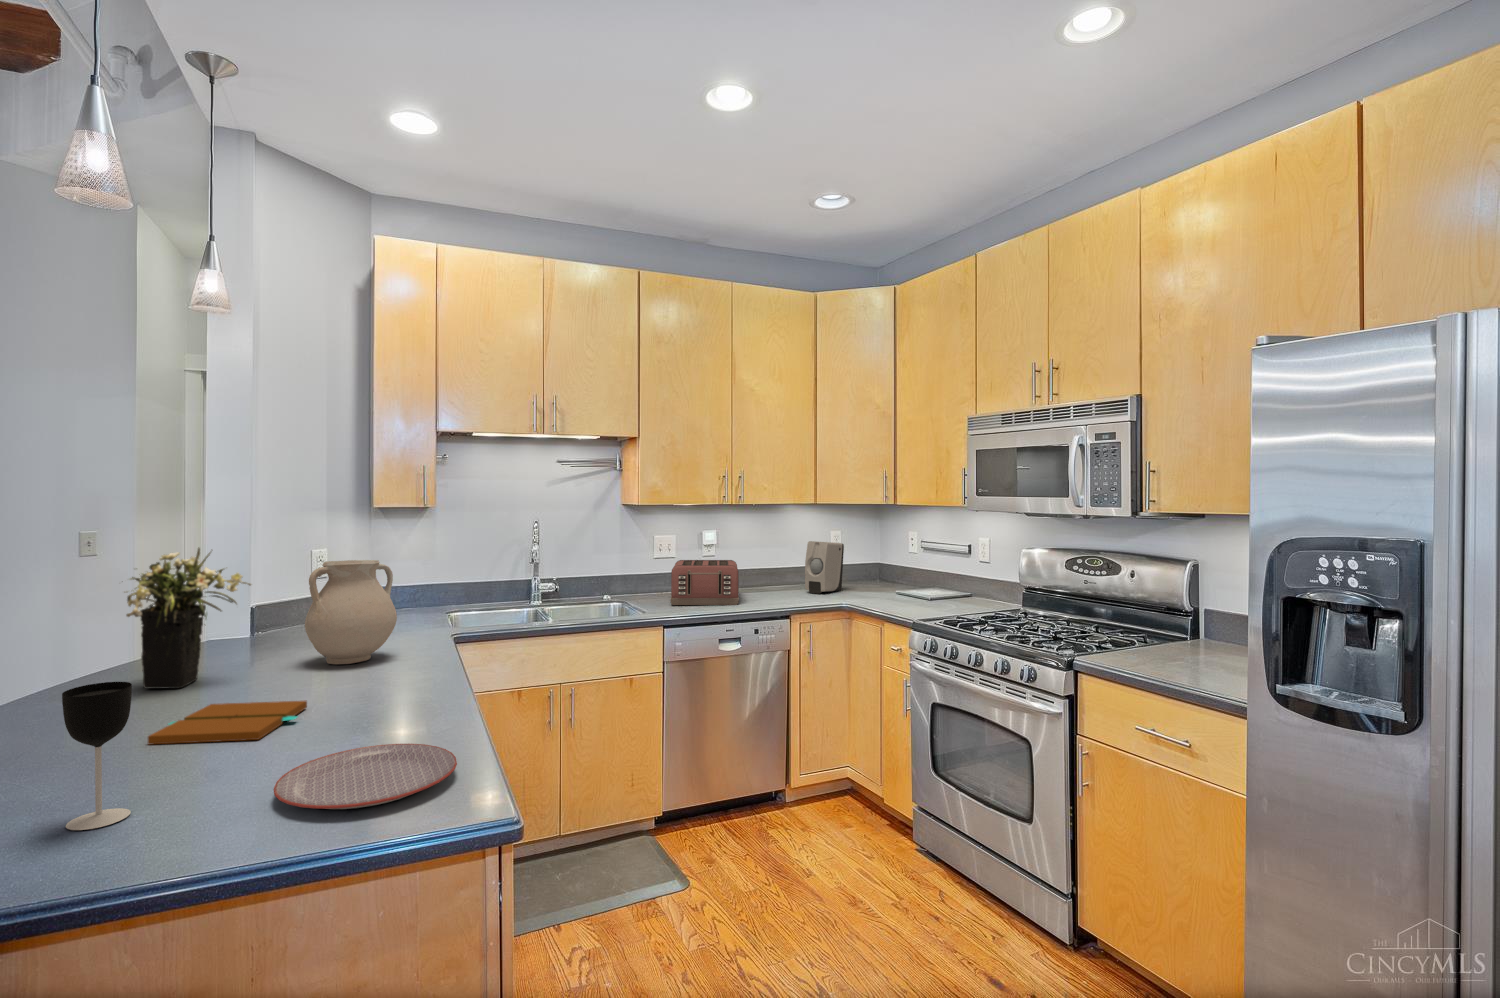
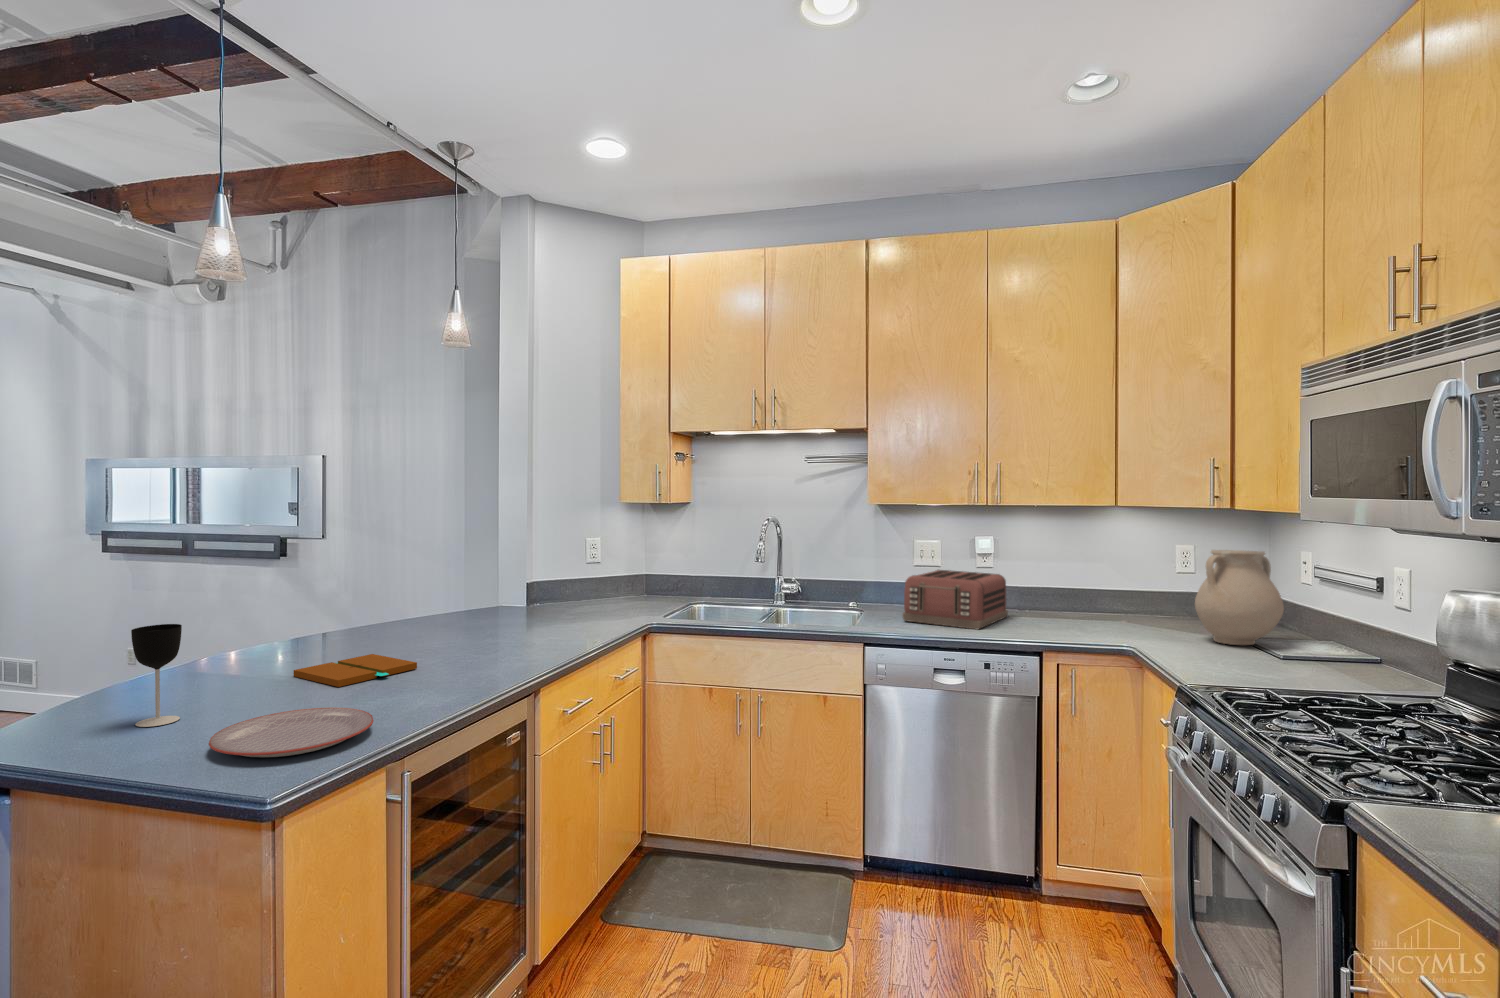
soap dispenser: present [805,541,844,594] -> none [1100,557,1165,628]
flower arrangement: present [127,548,251,688] -> none [355,531,451,639]
vase: present [305,560,397,664] -> present [1195,550,1284,645]

